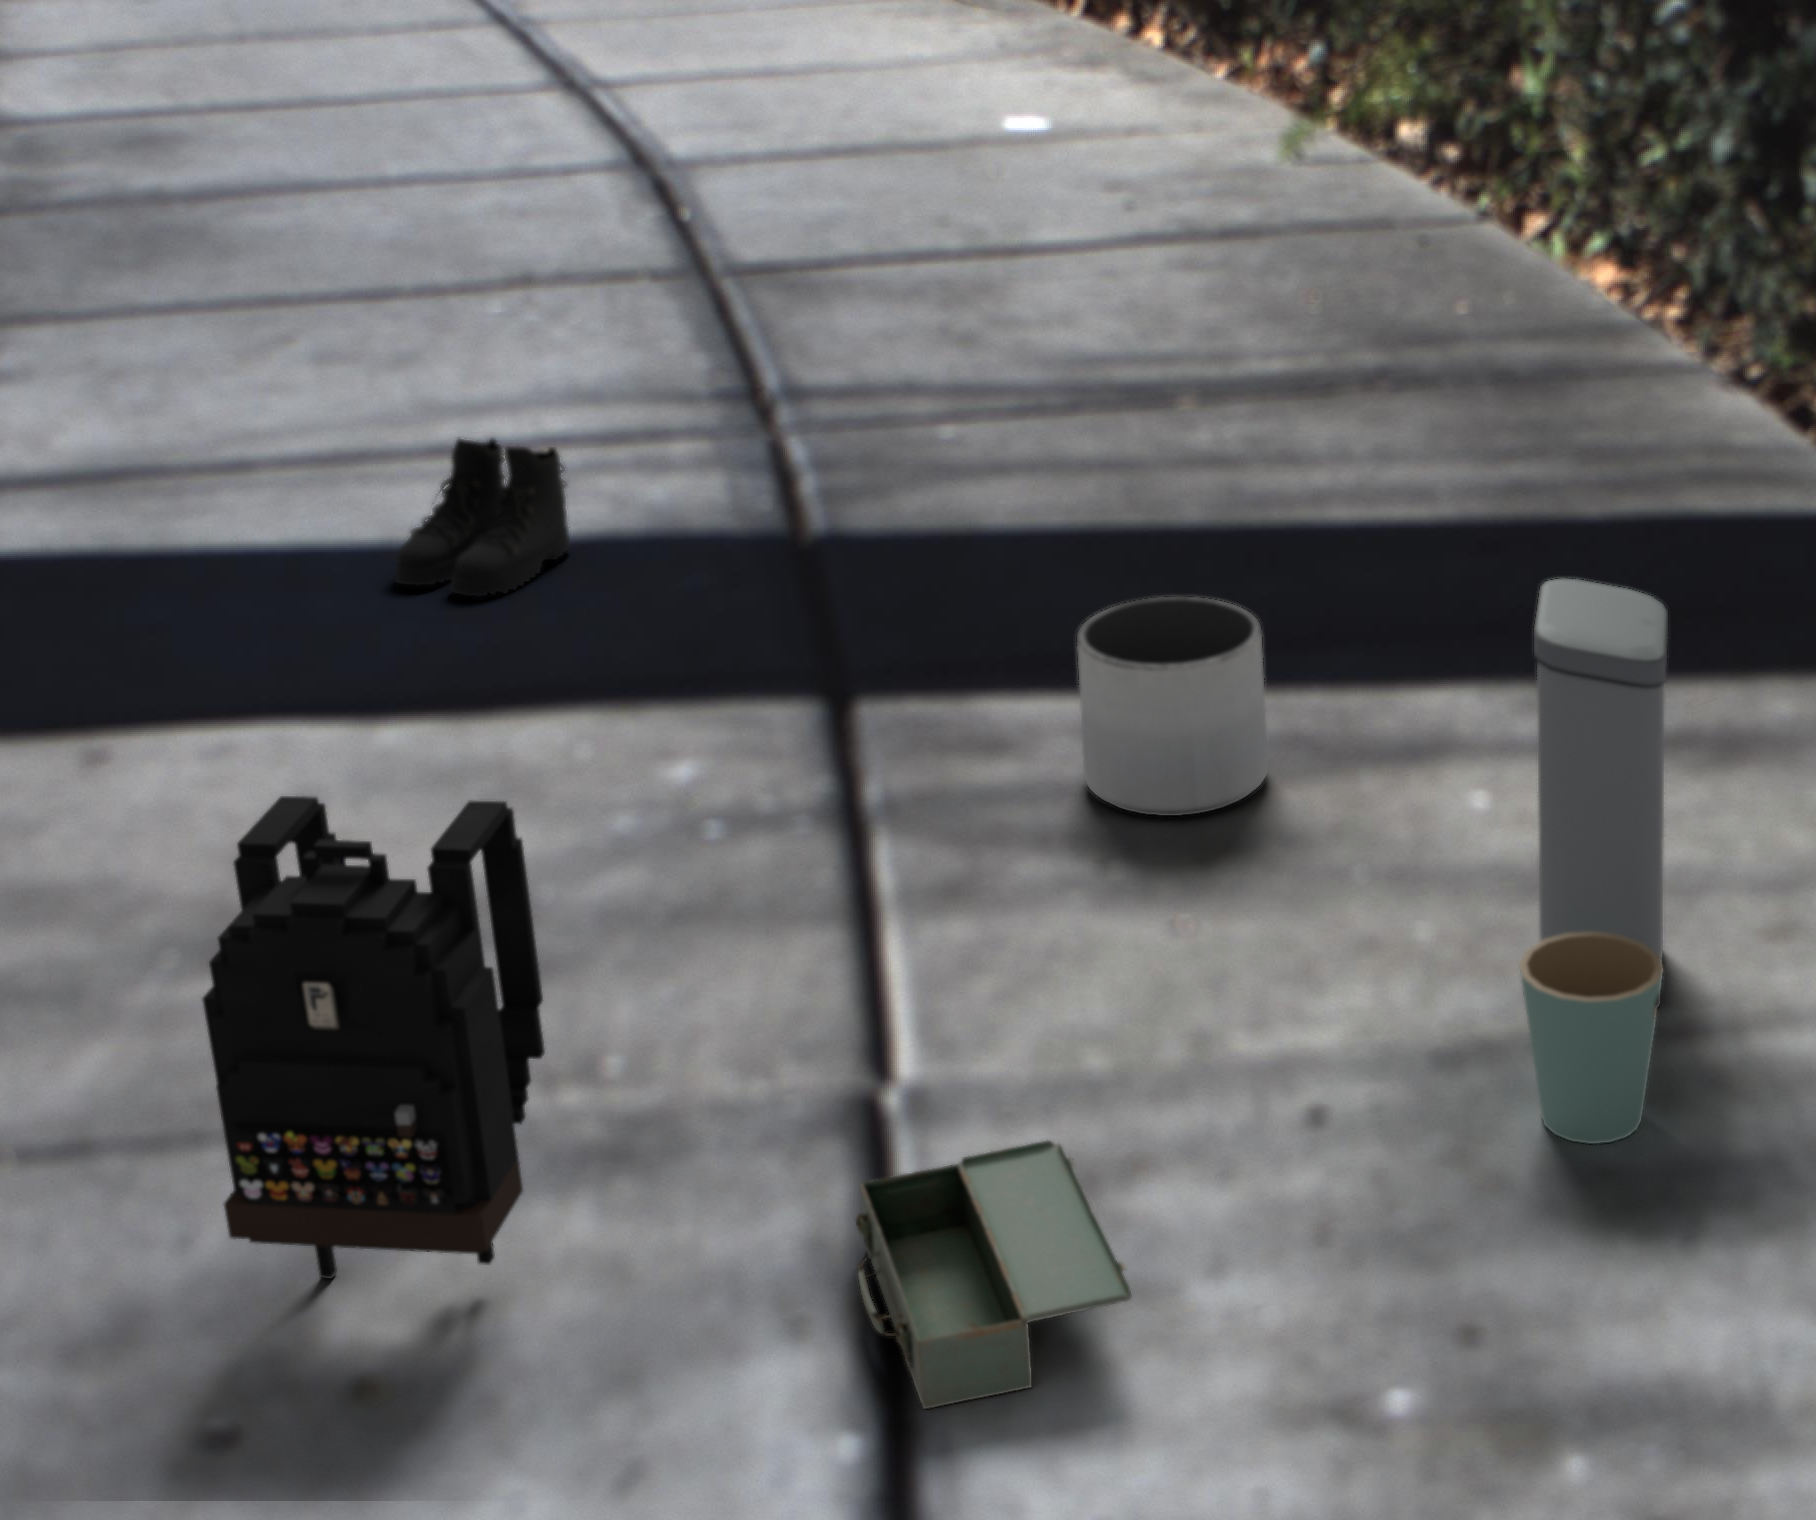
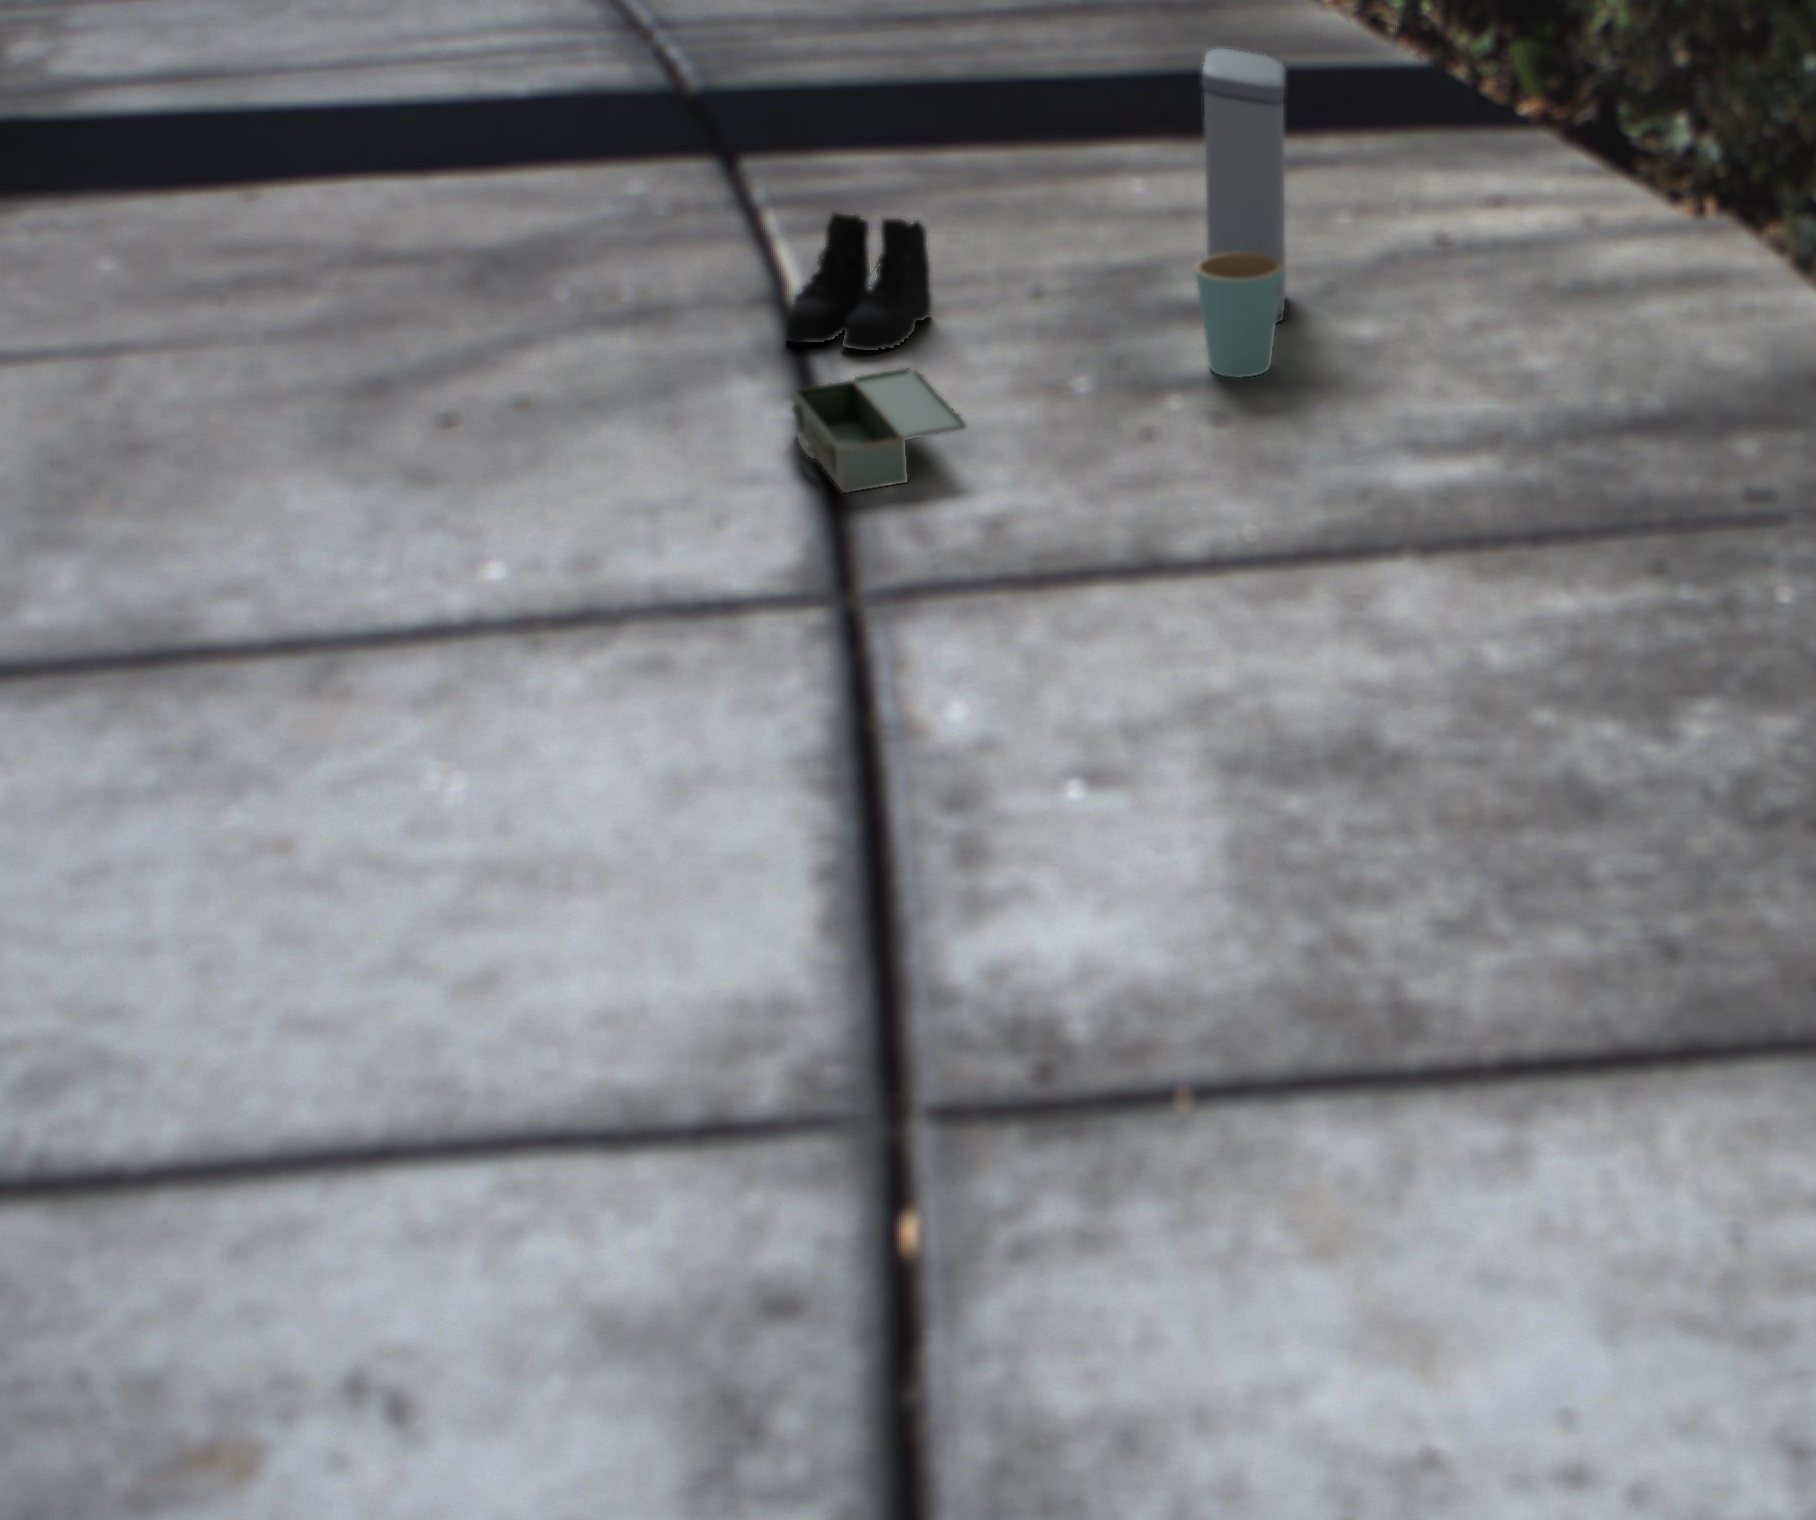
boots: present [395,437,570,596] -> present [786,213,932,351]
planter: present [1077,597,1268,816] -> none [900,107,1028,245]
backpack: present [202,796,545,1279] -> none [391,149,592,457]

